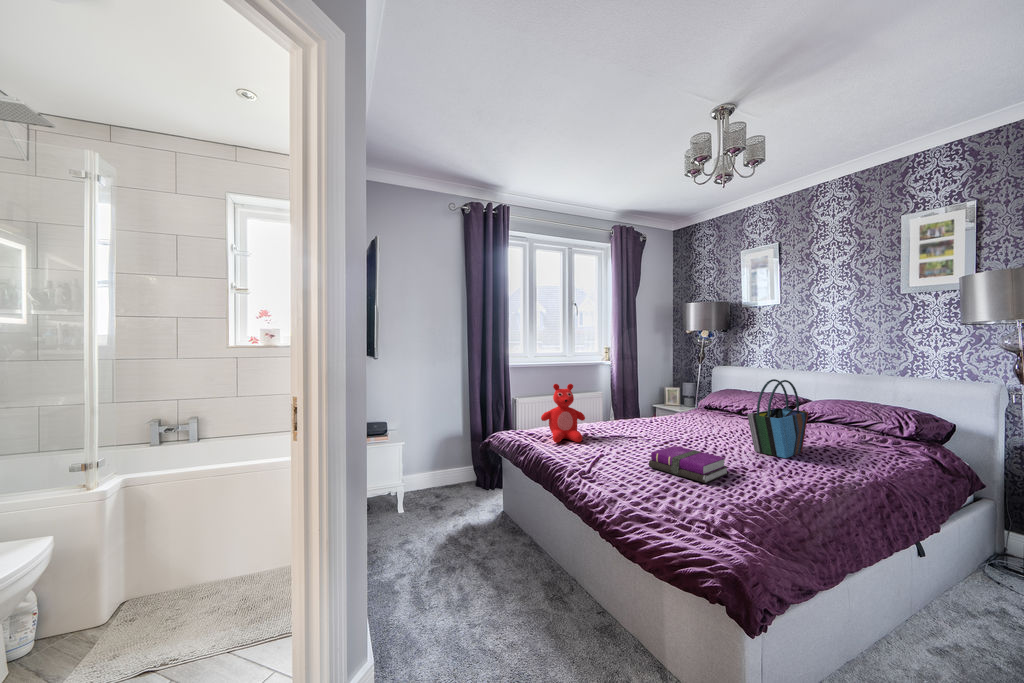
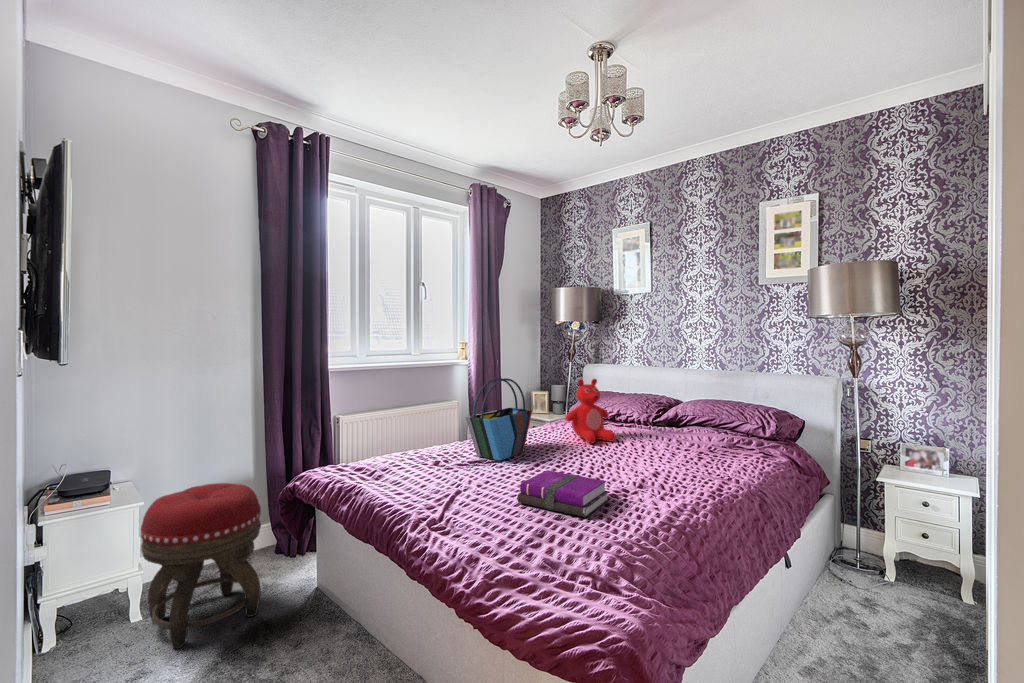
tote bag: present [747,379,808,458] -> present [466,378,532,461]
teddy bear: present [541,384,585,443] -> present [566,379,616,443]
footstool: none [403,435,469,535] -> present [141,483,261,649]

